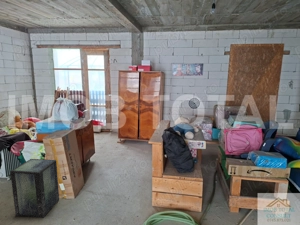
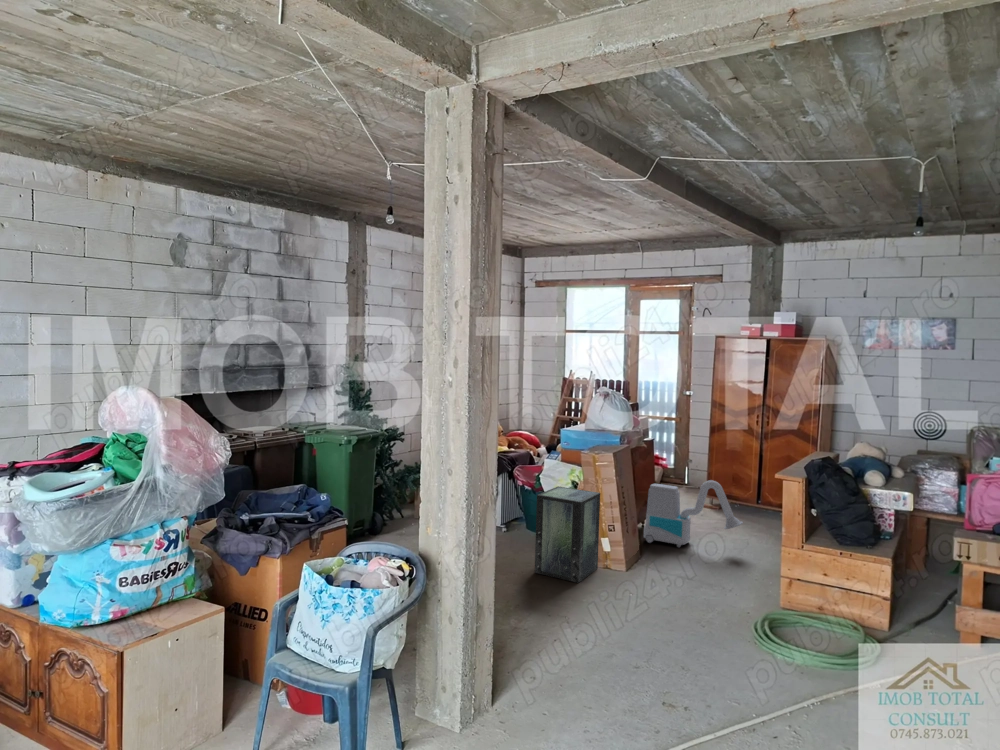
vacuum cleaner: none [88,139,133,172] -> present [644,480,743,547]

